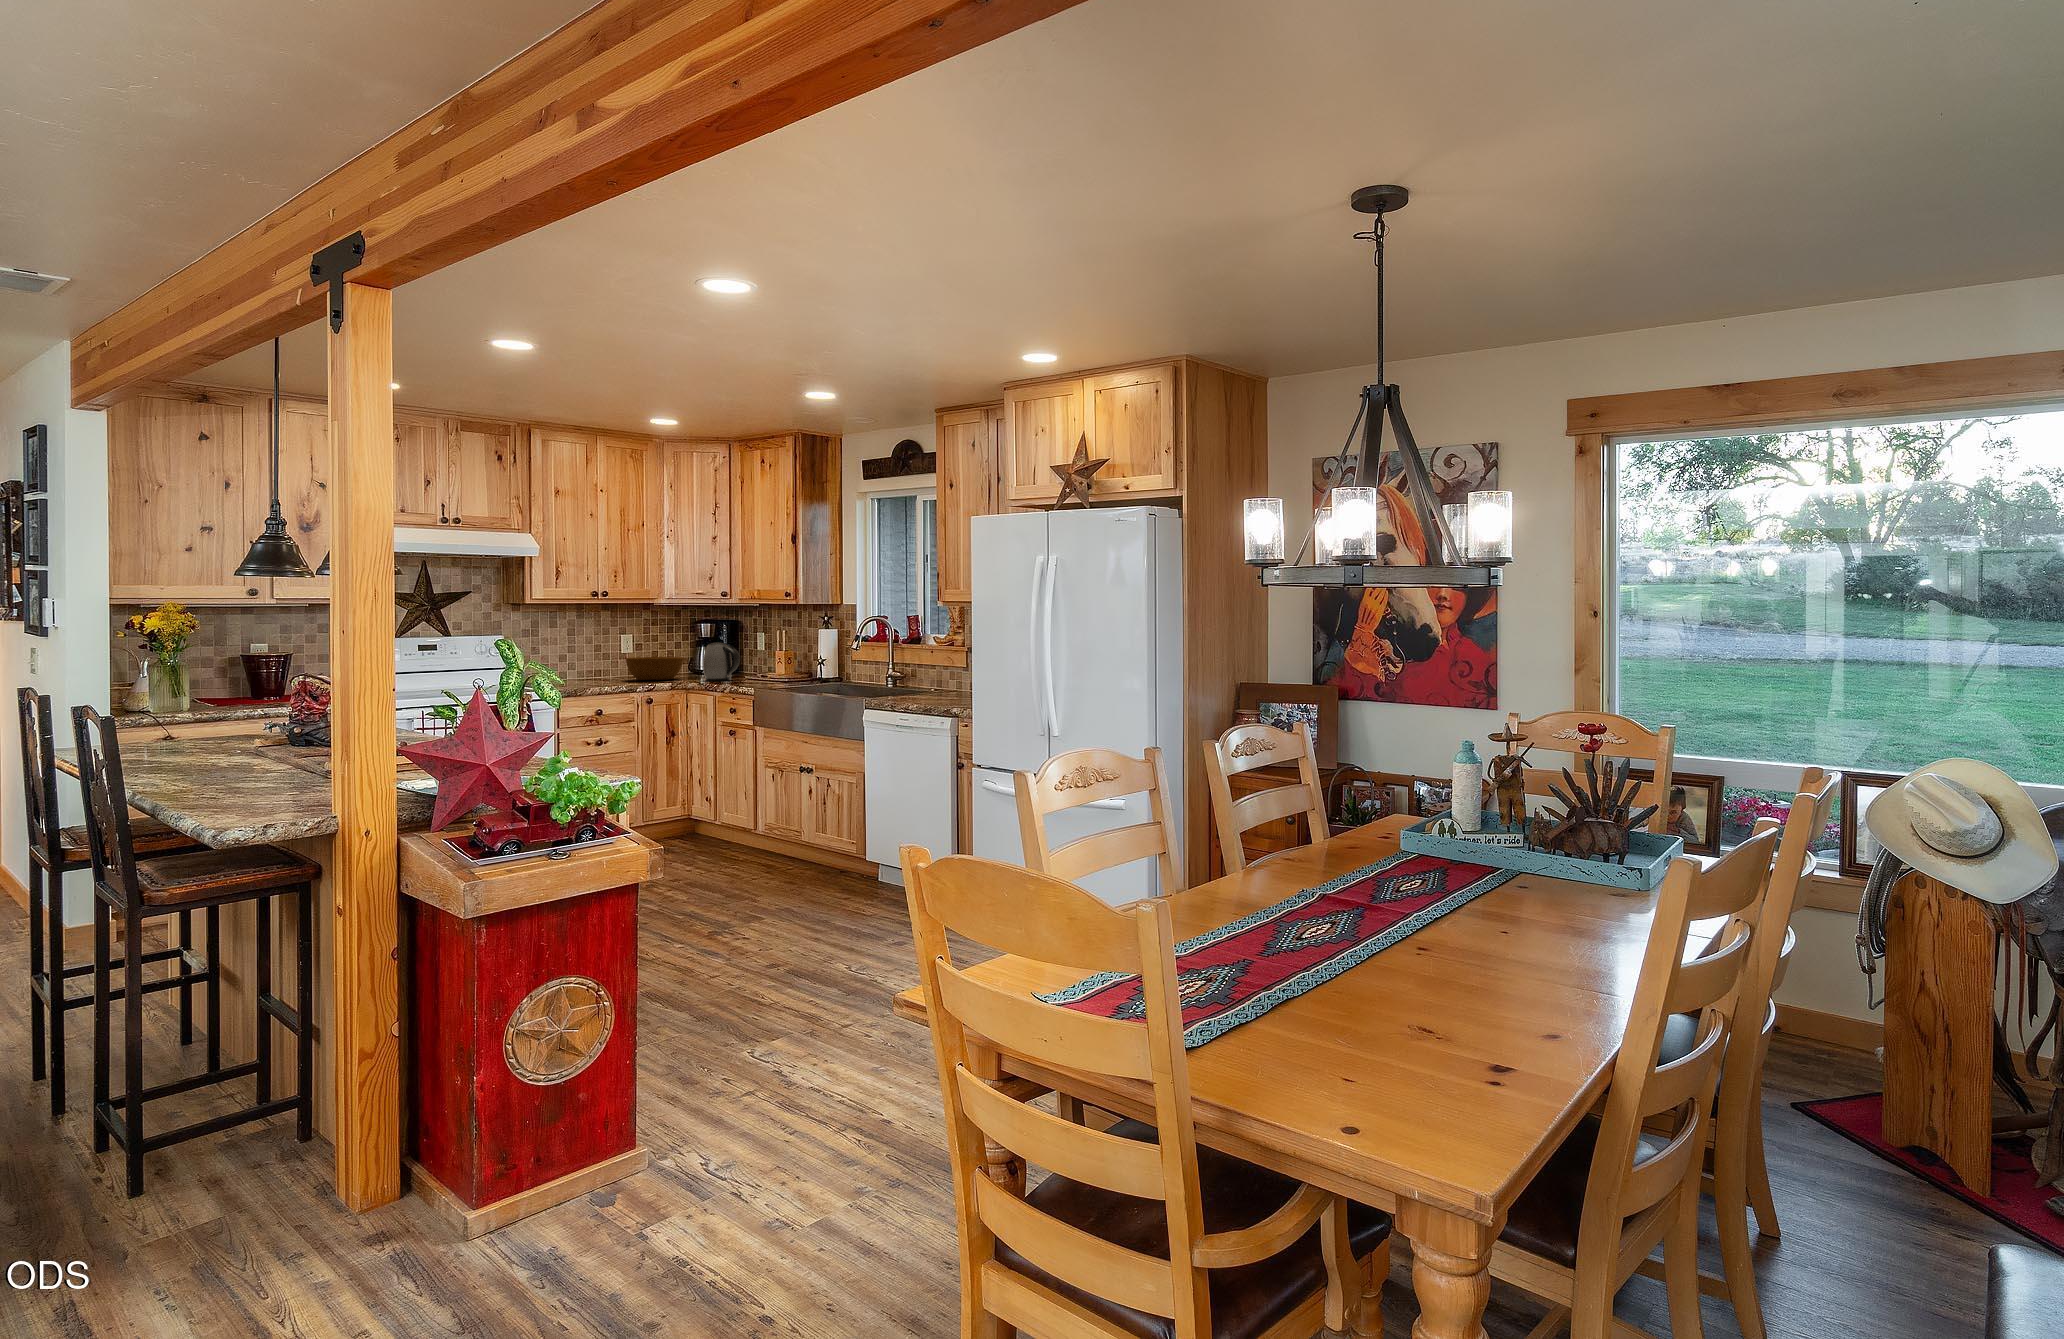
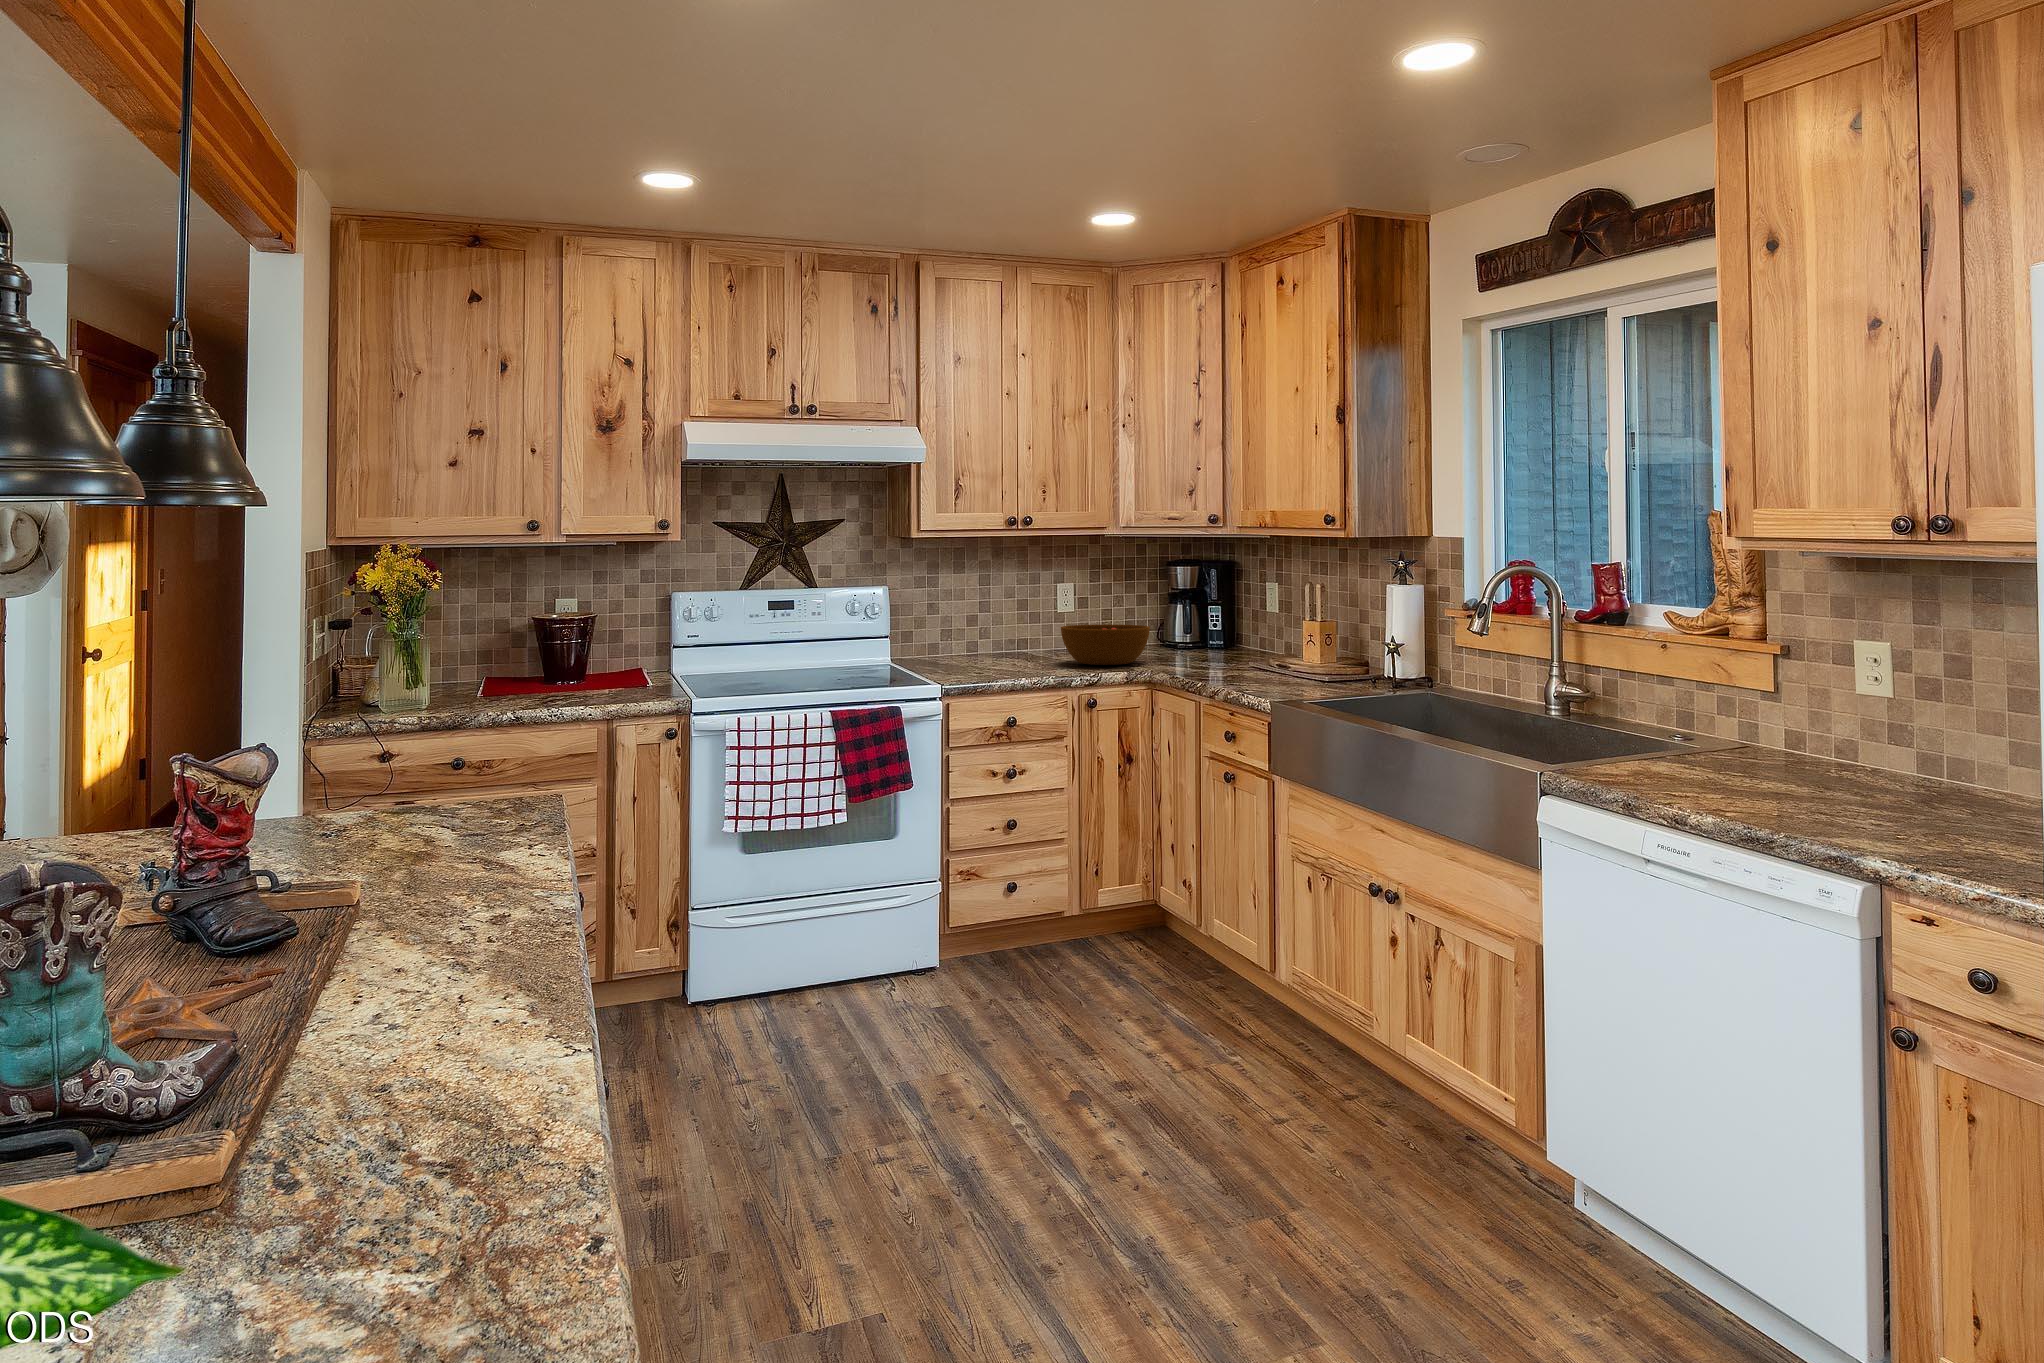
kettle: present [703,643,740,681] -> none [1182,605,1242,672]

